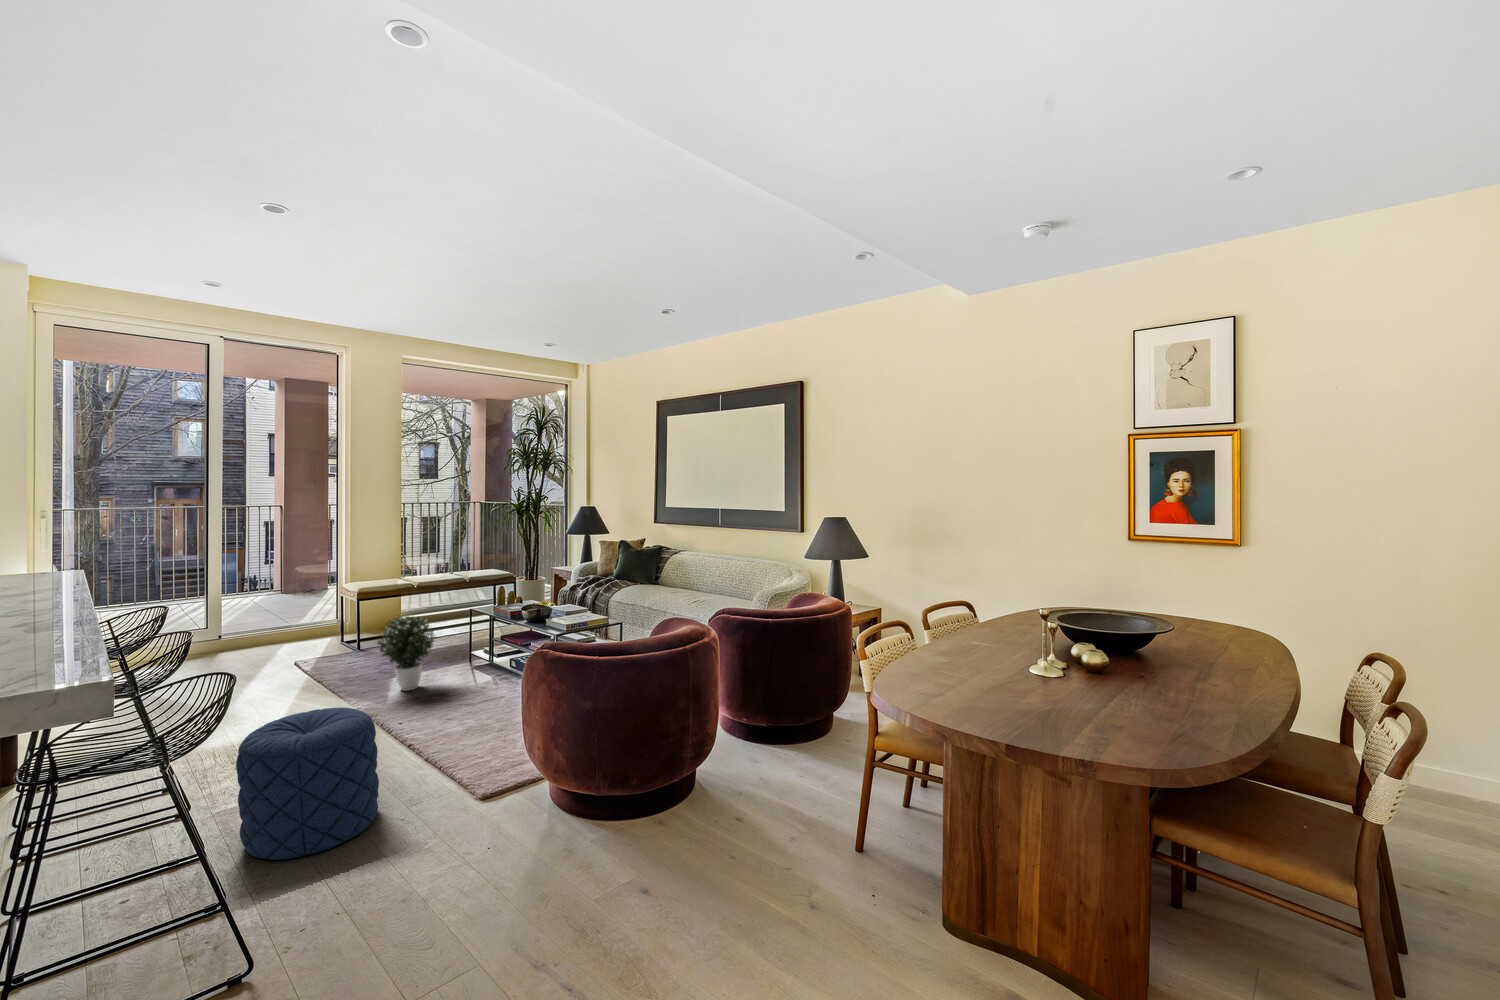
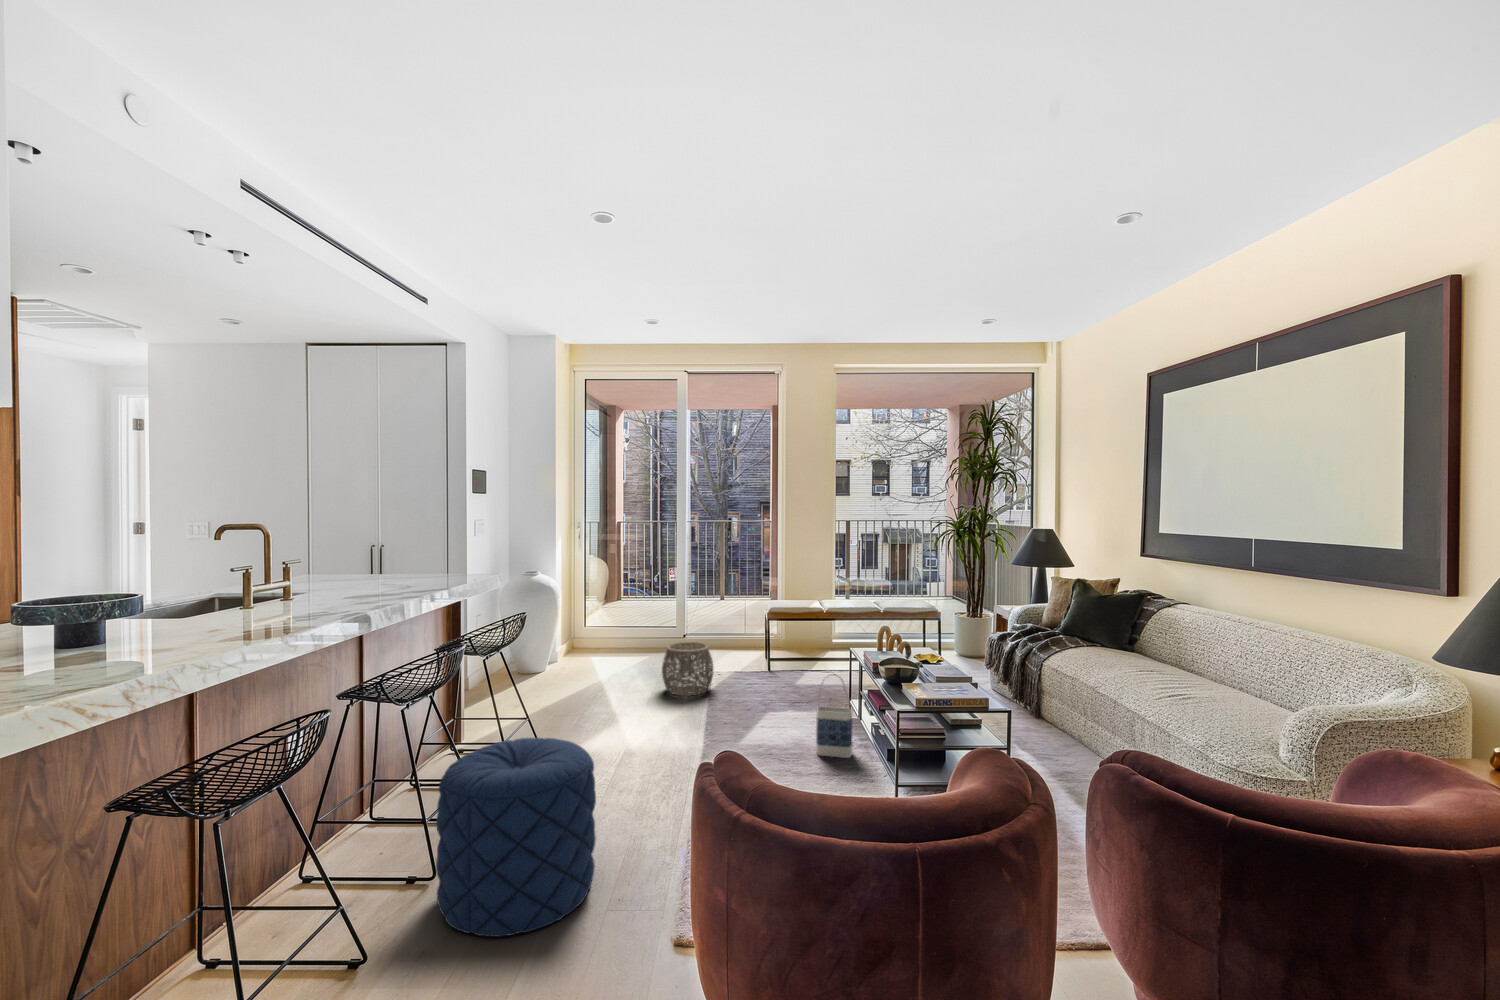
potted plant: present [378,616,435,691] -> none [730,637,795,730]
bag: none [468,631,499,693] -> present [816,674,852,758]
woven basket: none [272,635,331,687] -> present [662,642,713,696]

